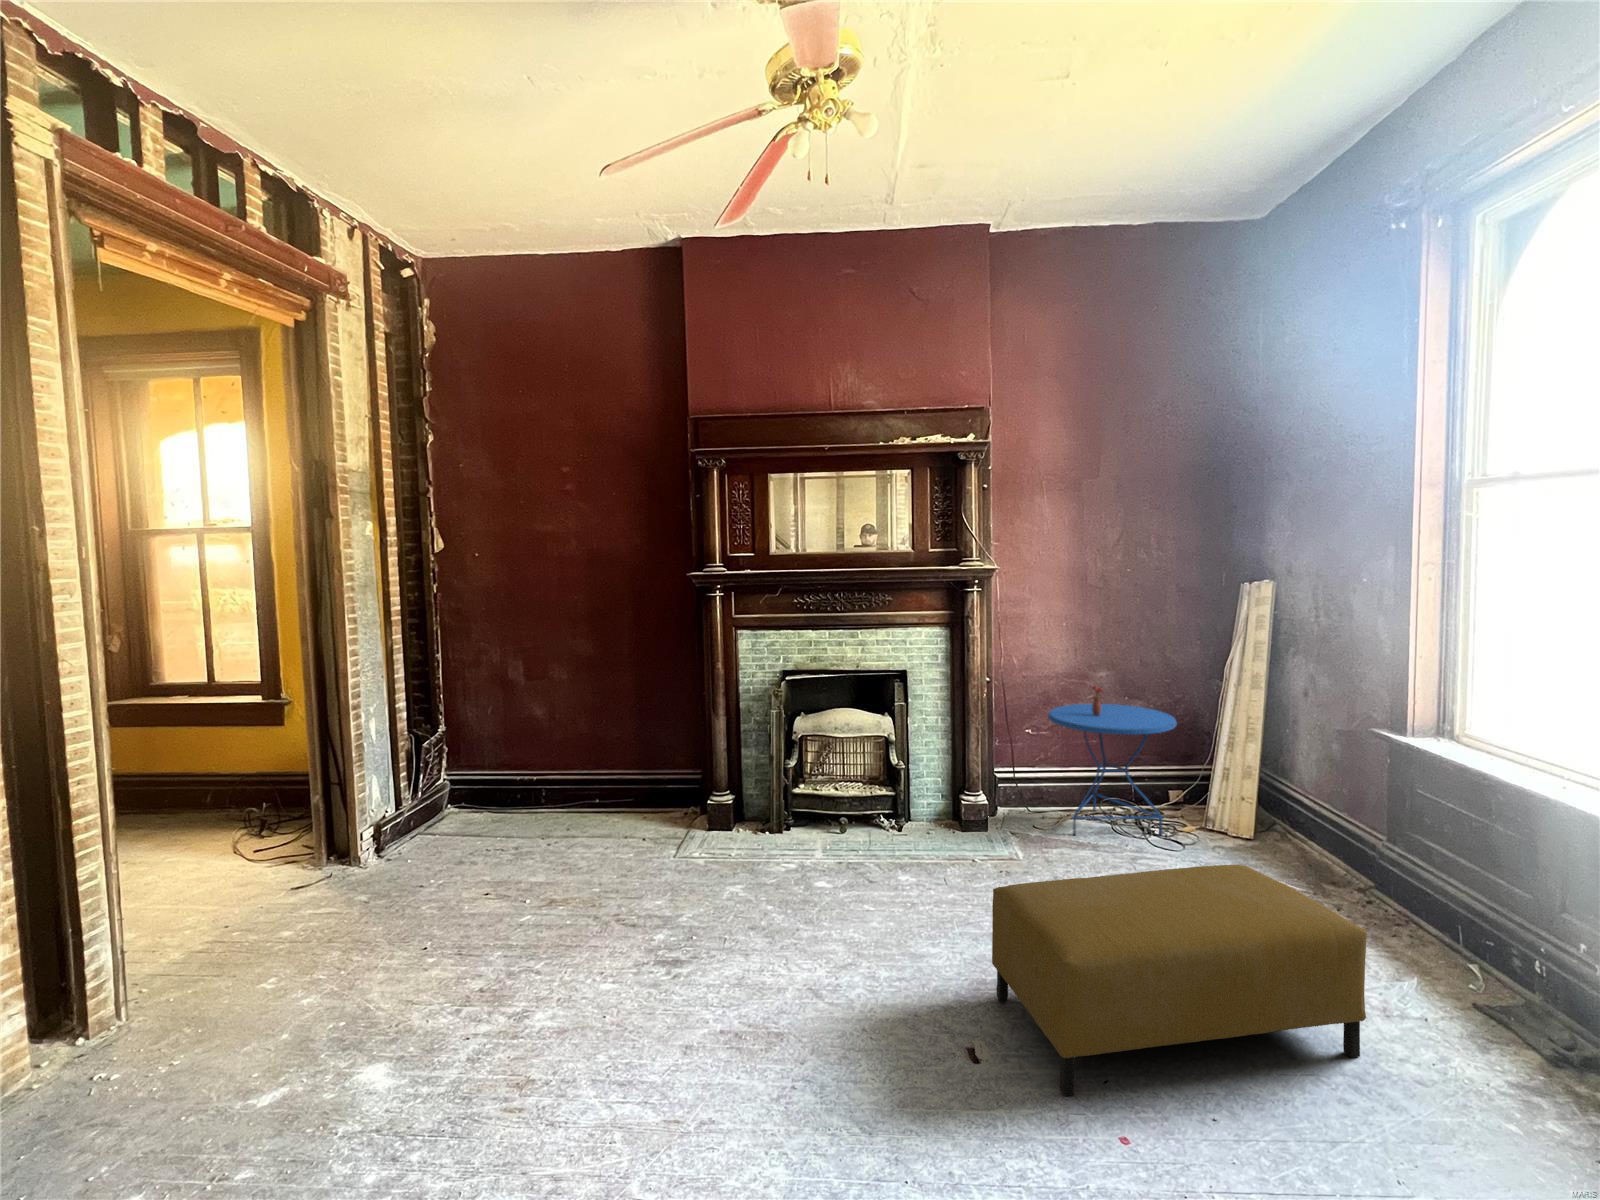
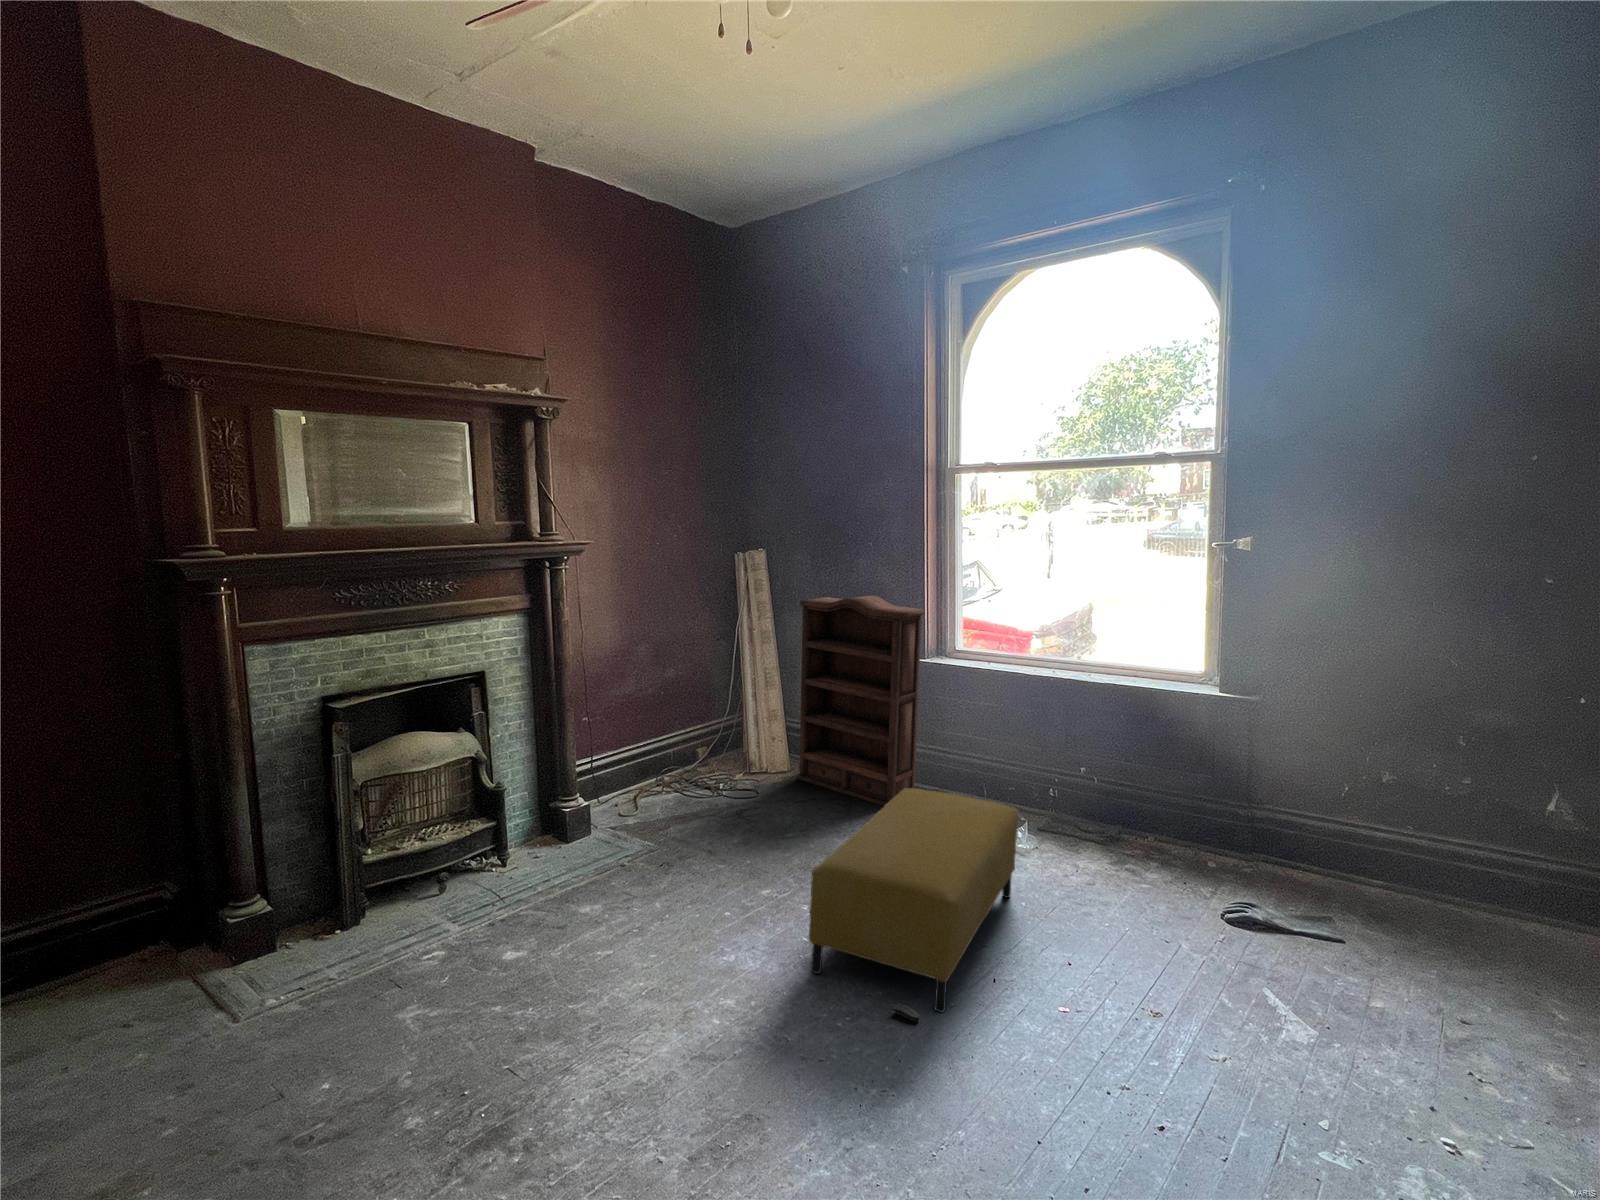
bookshelf: none [1260,637,1412,915] -> present [797,596,924,806]
side table: present [1048,686,1177,835] -> none [620,660,738,812]

